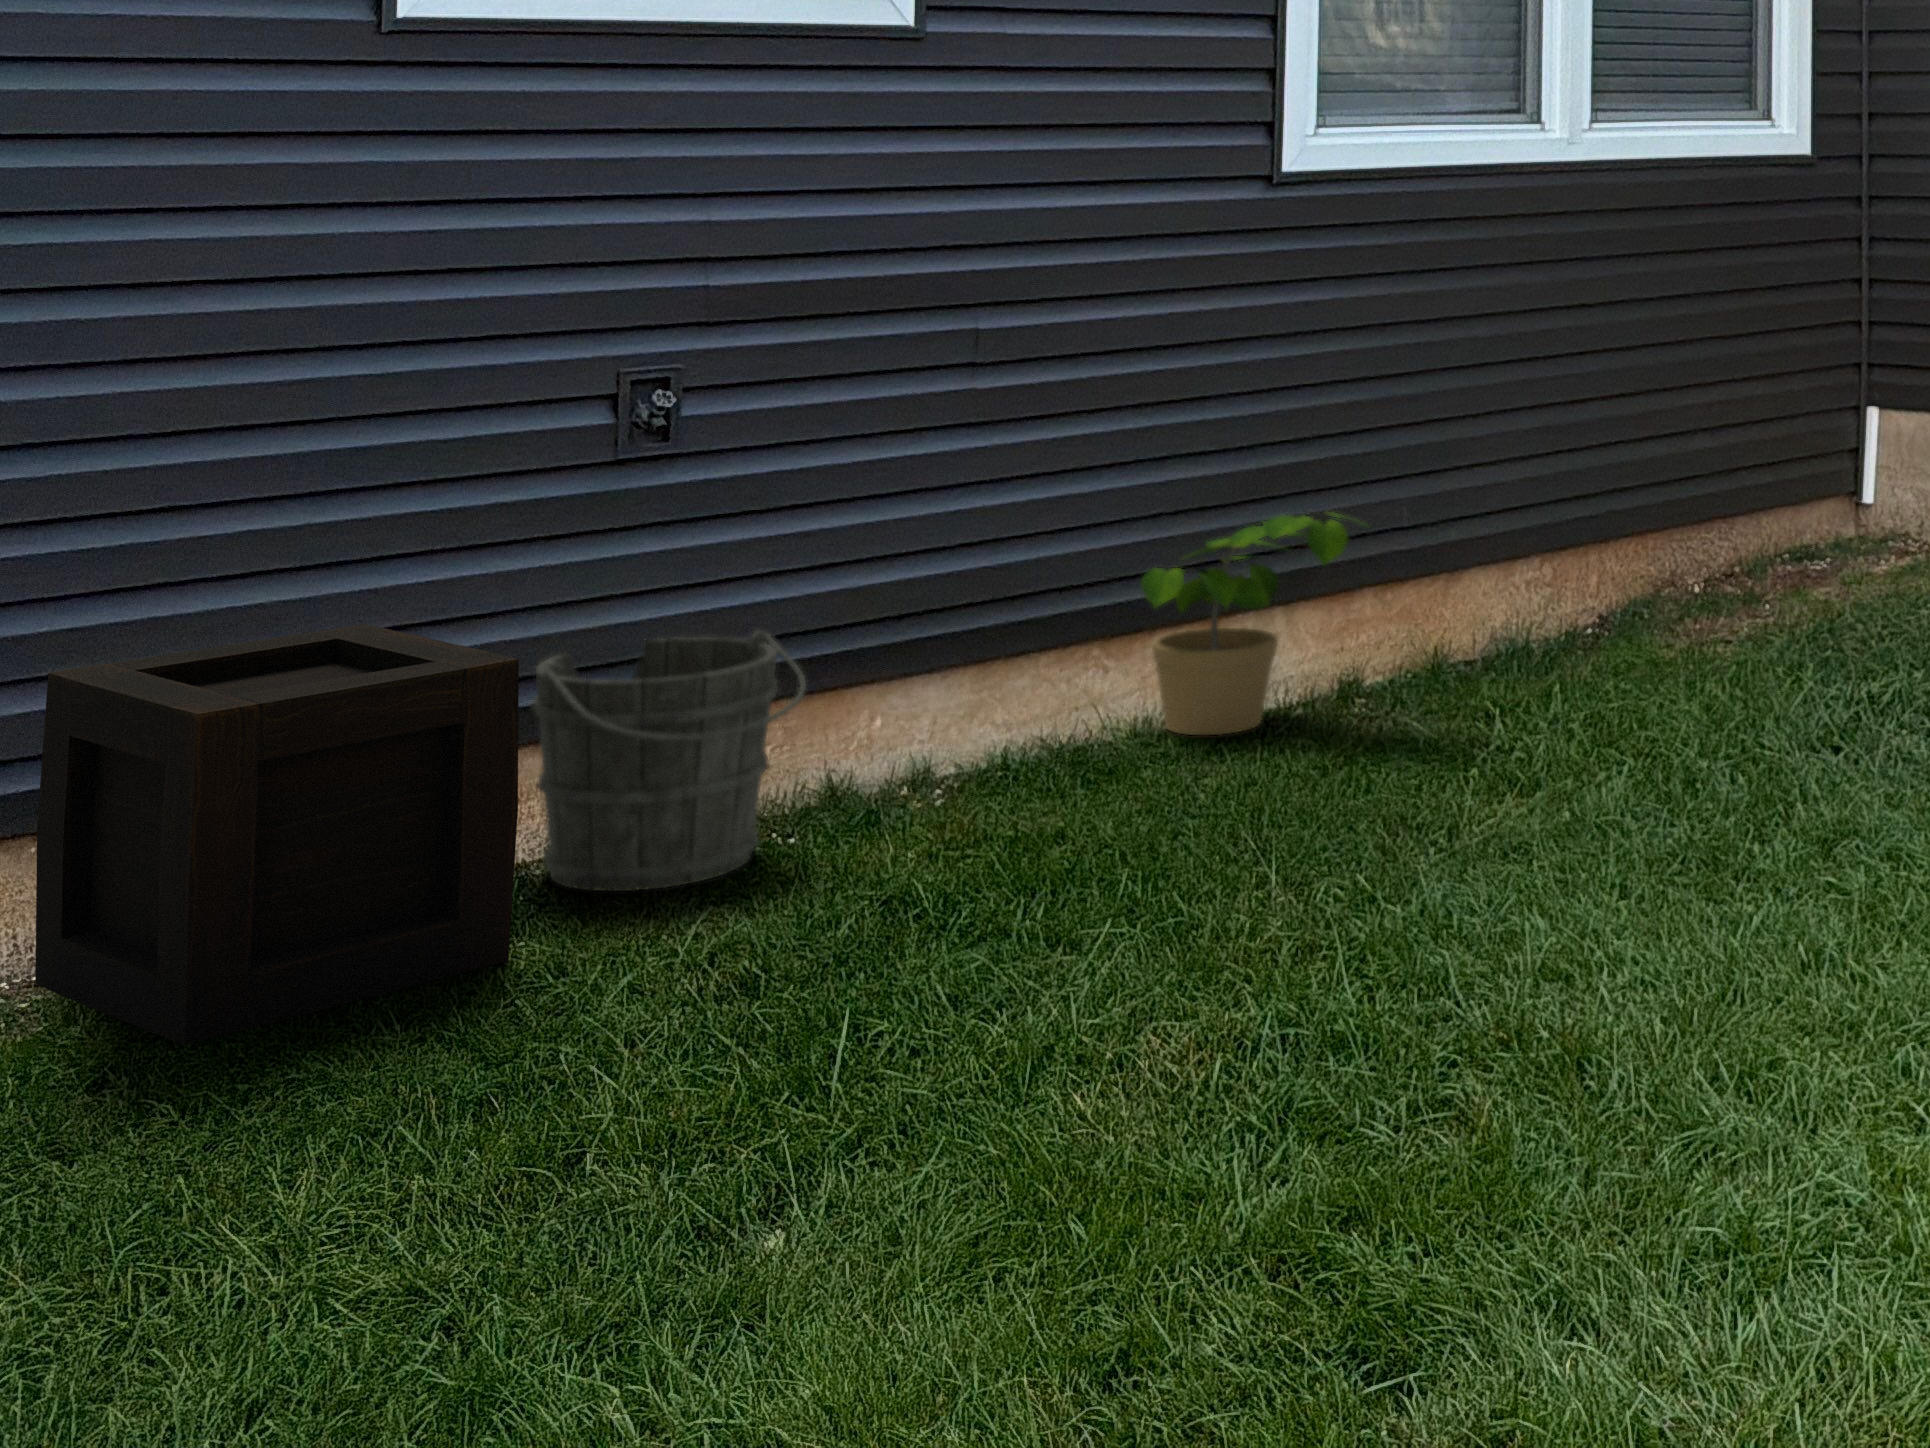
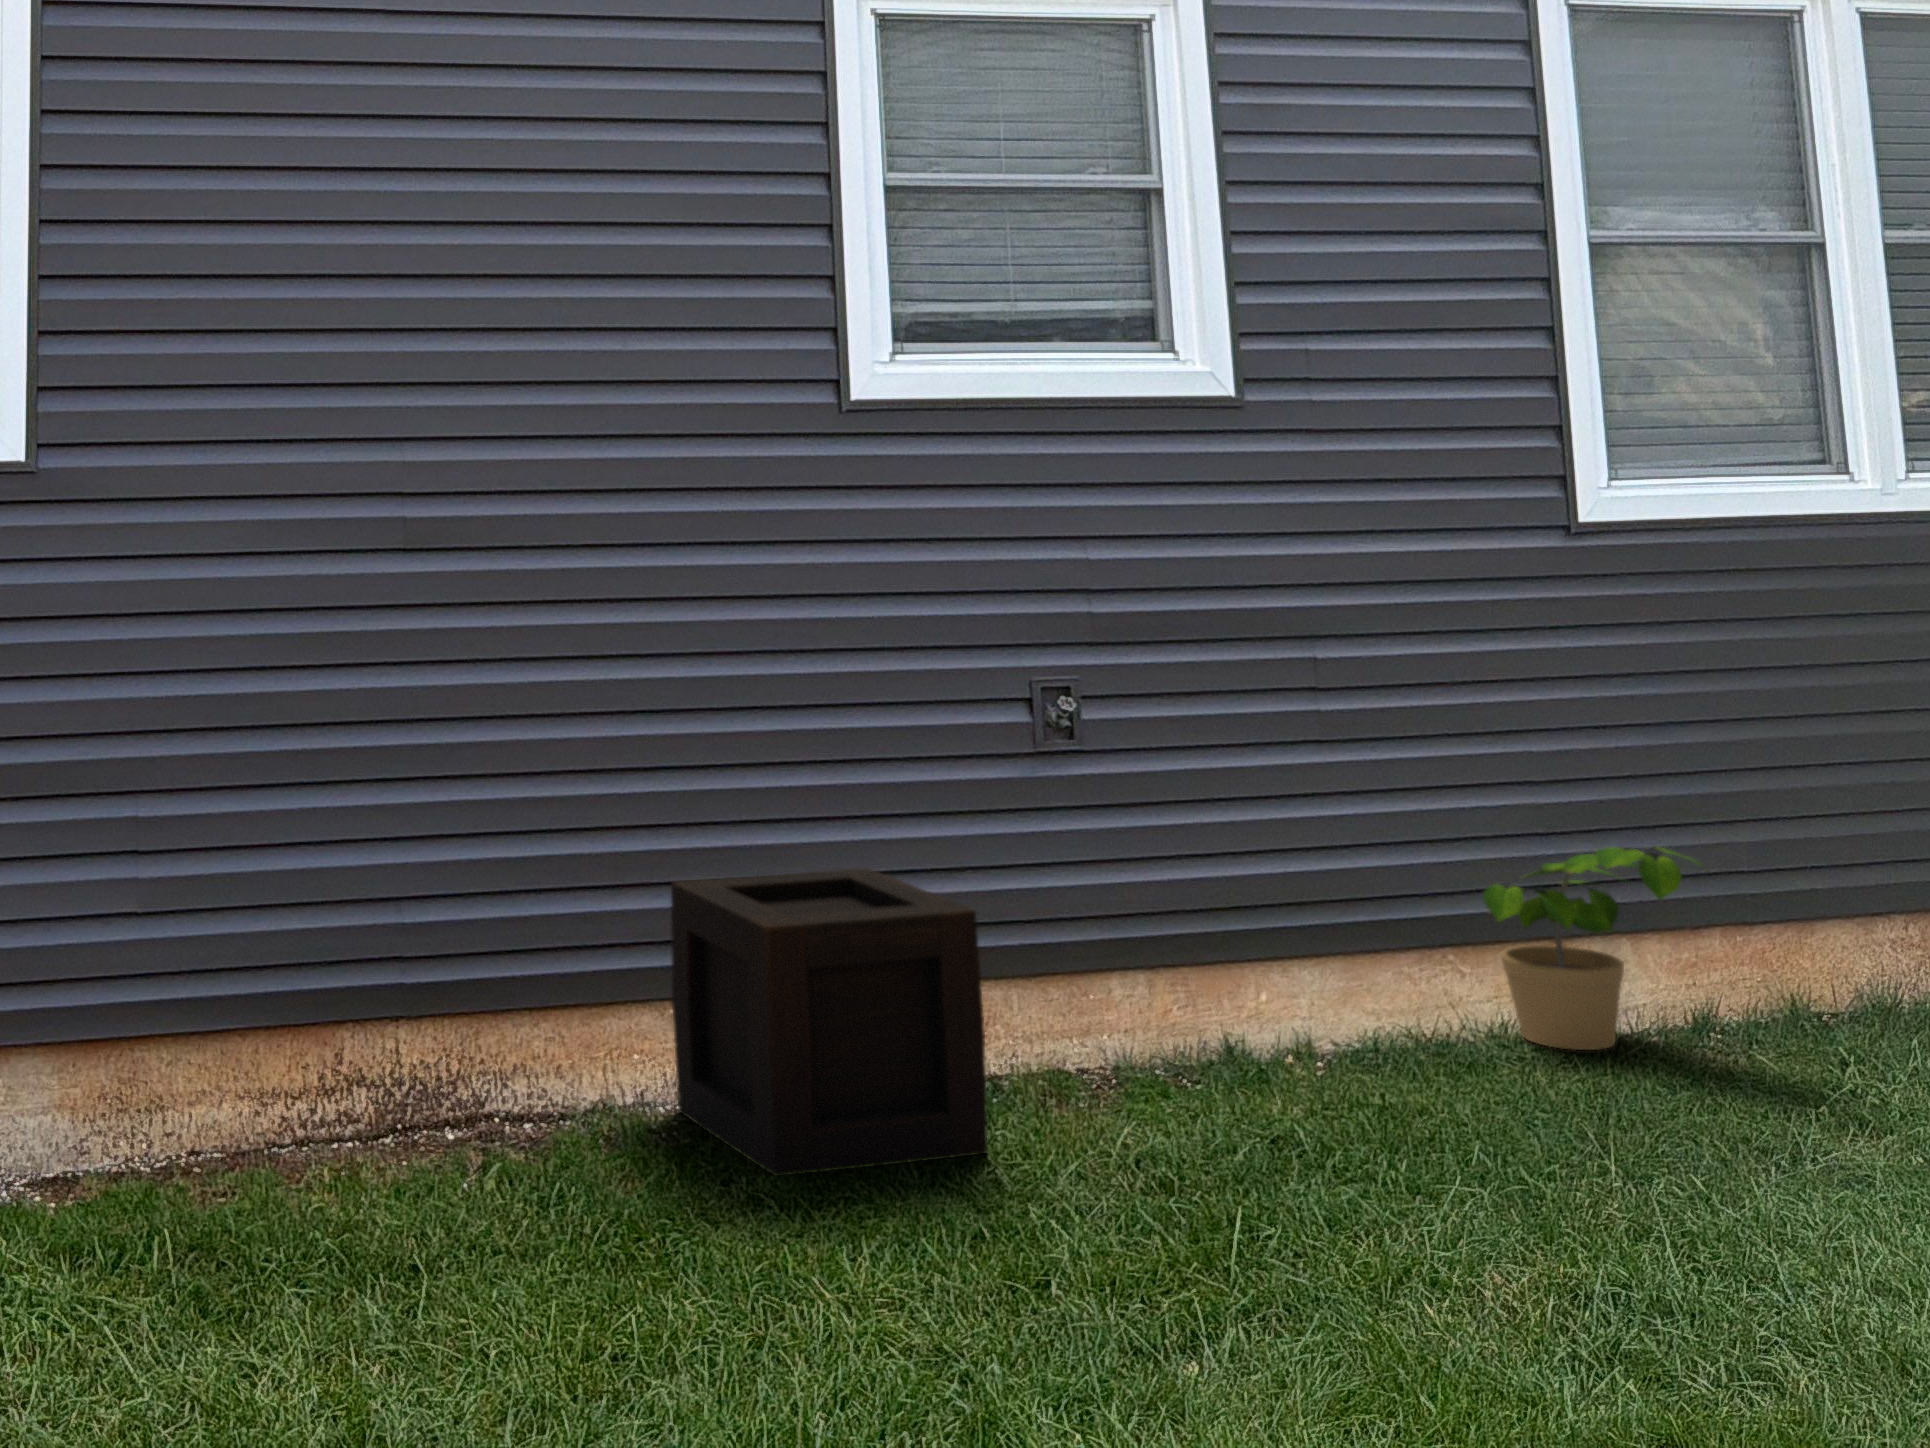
bucket: present [532,630,806,891] -> none [987,902,1196,1114]

